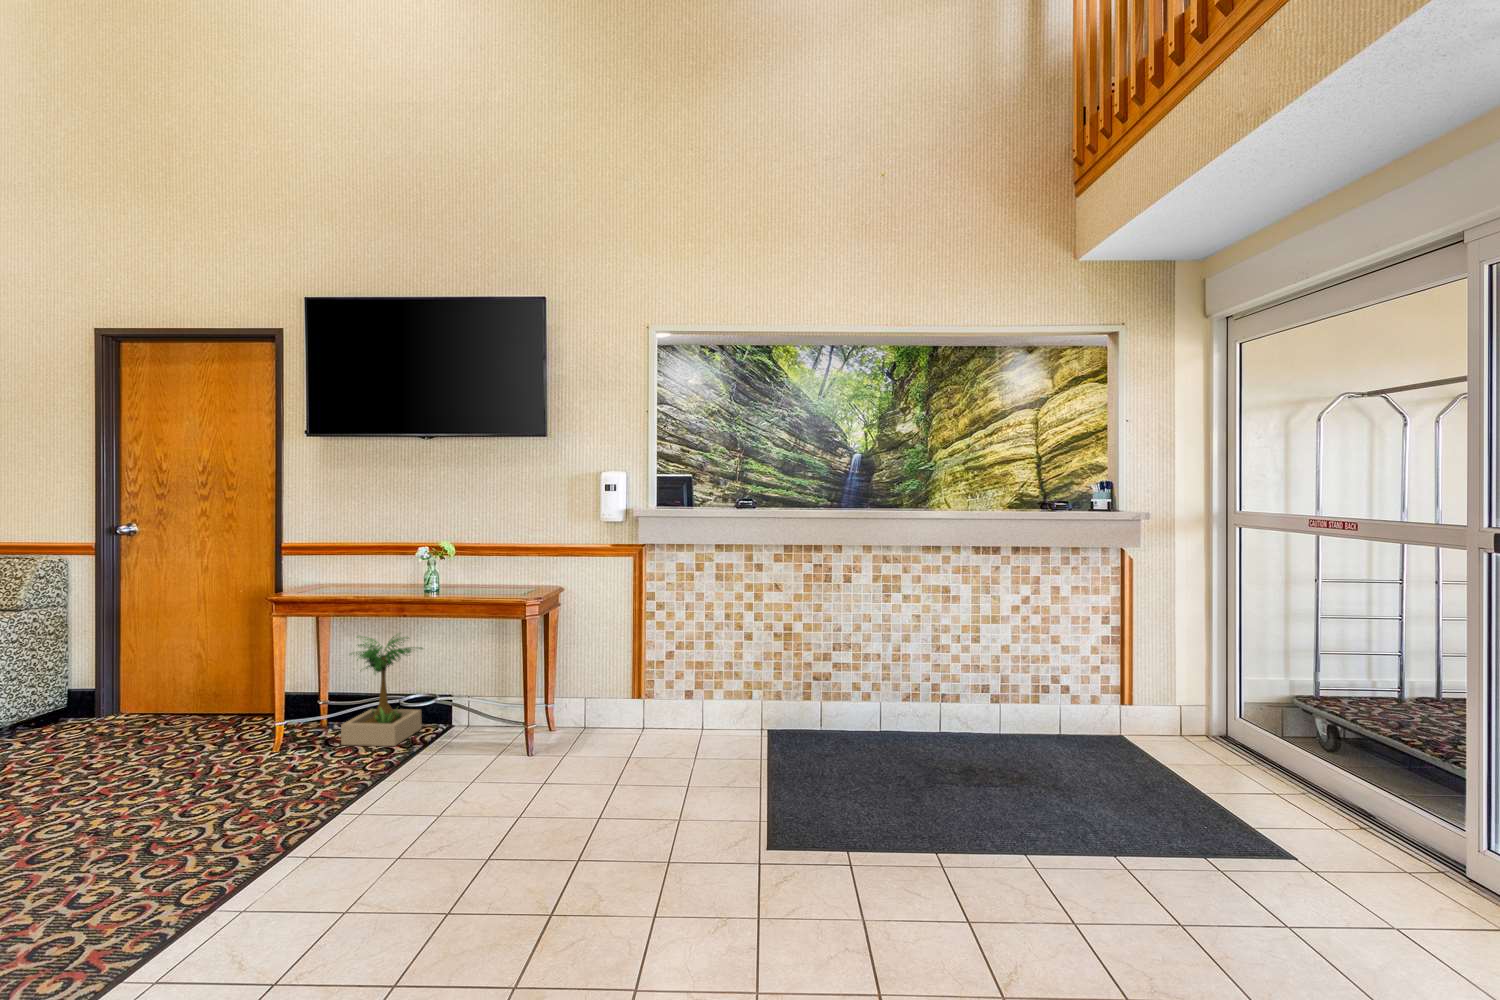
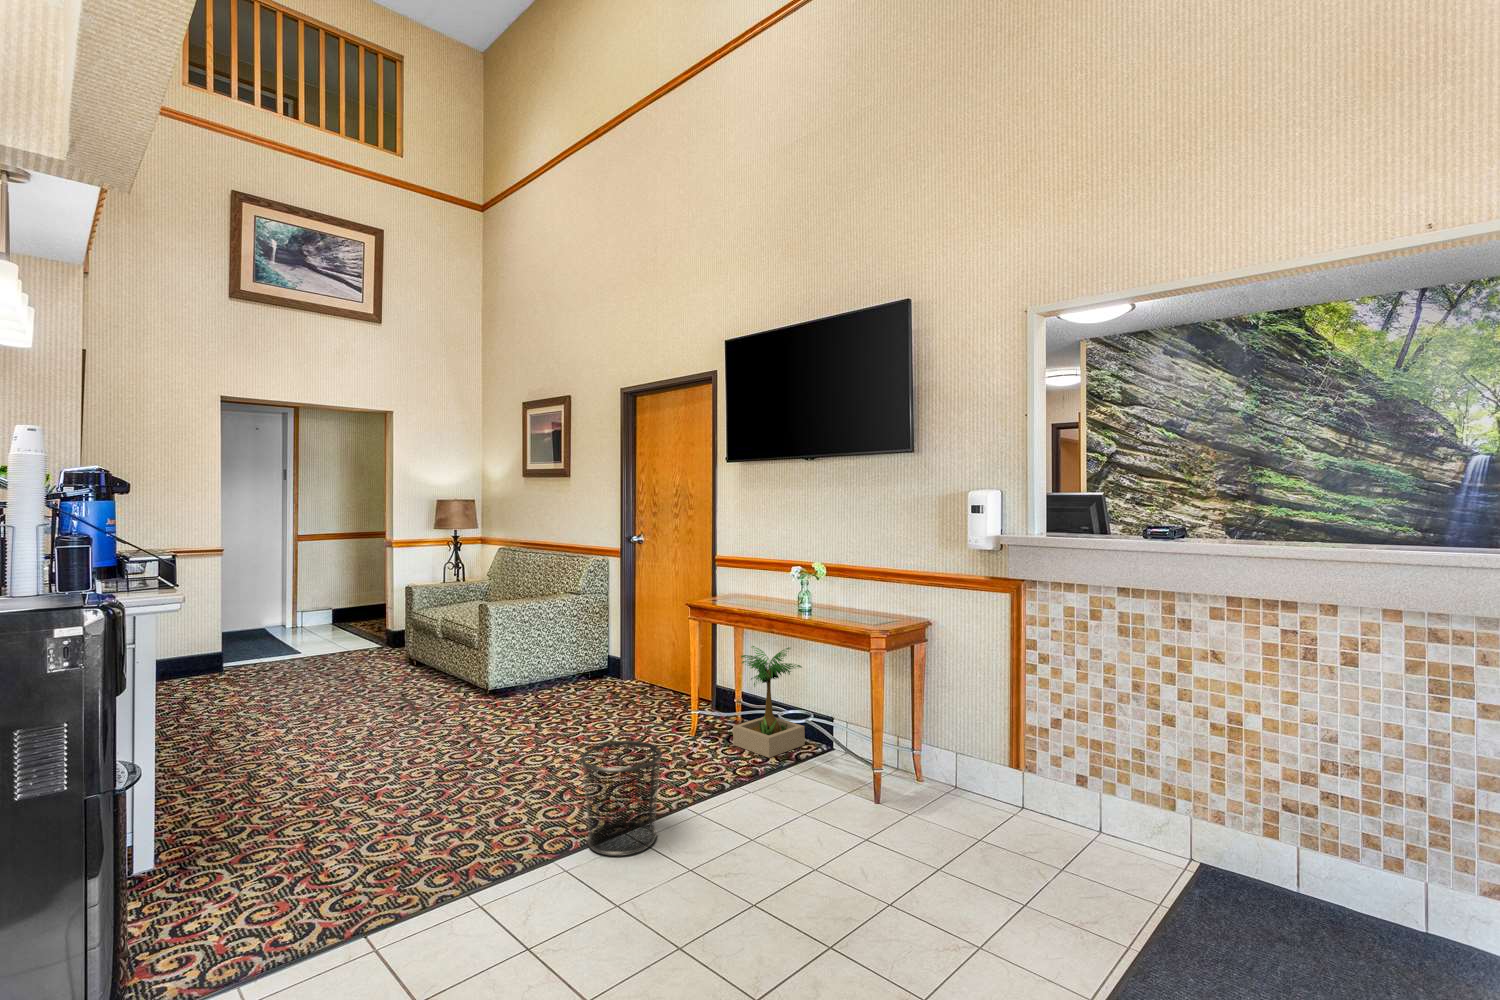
waste bin: none [249,737,352,862] -> present [580,741,662,856]

